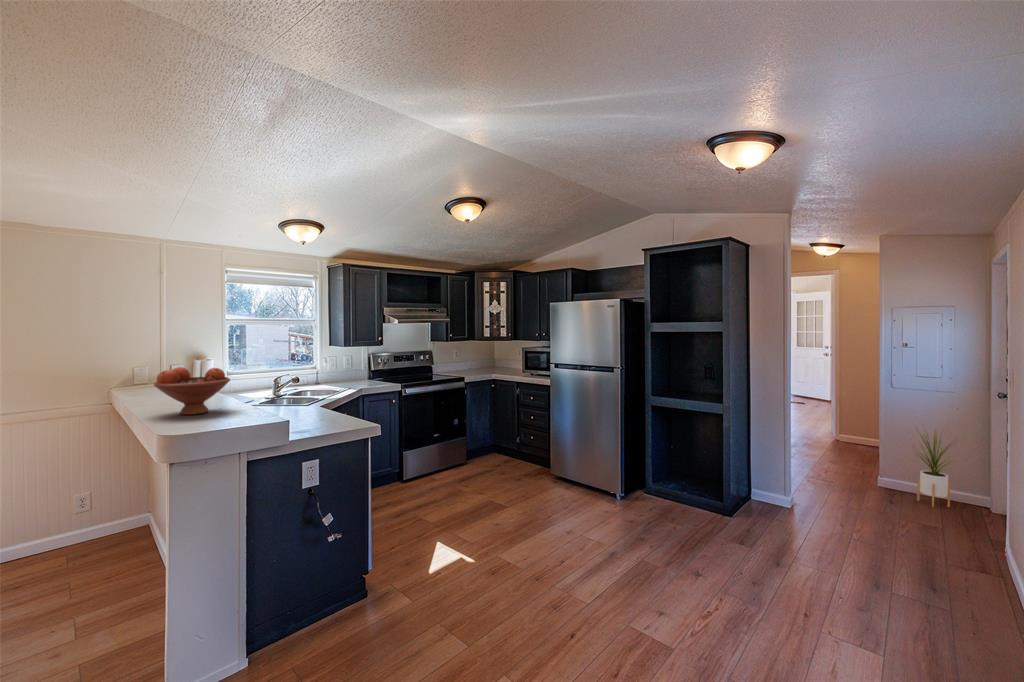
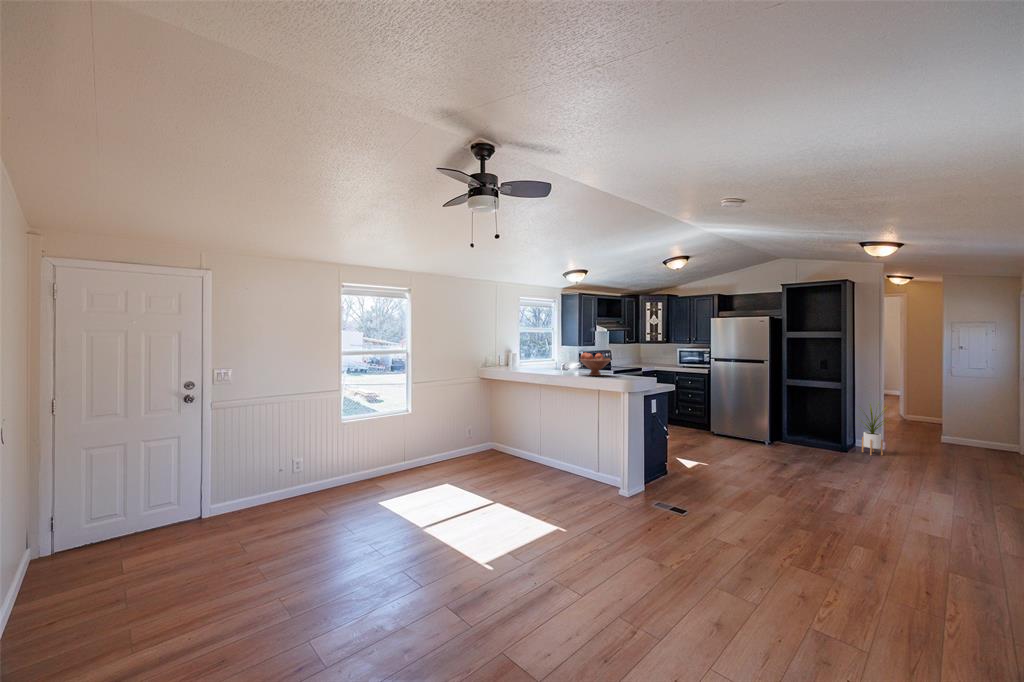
house plant: present [913,429,963,507] -> present [862,404,884,455]

